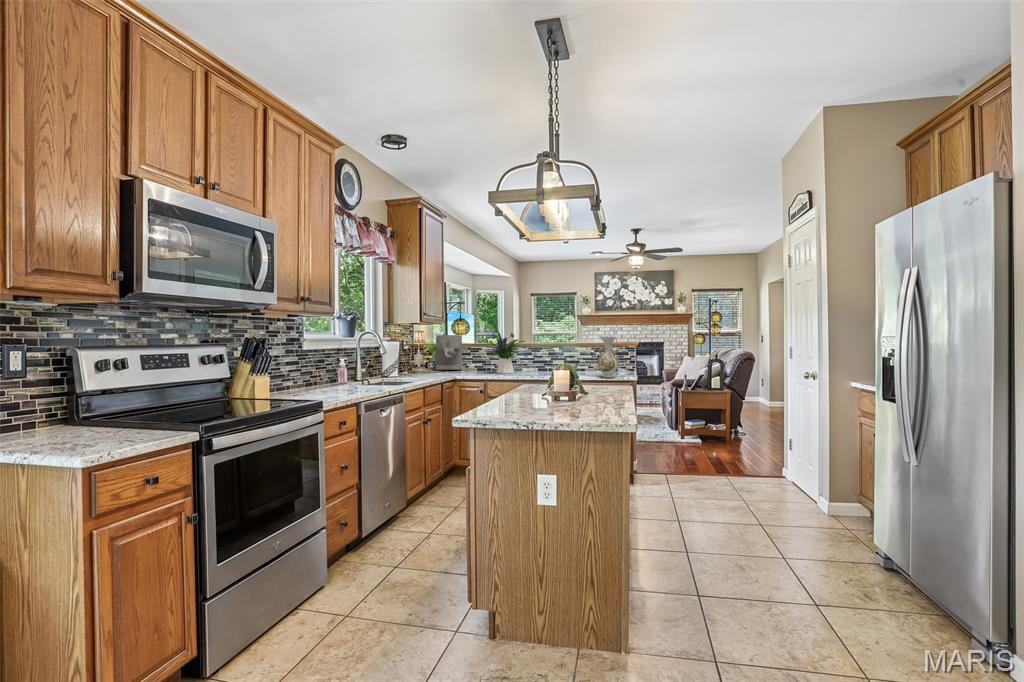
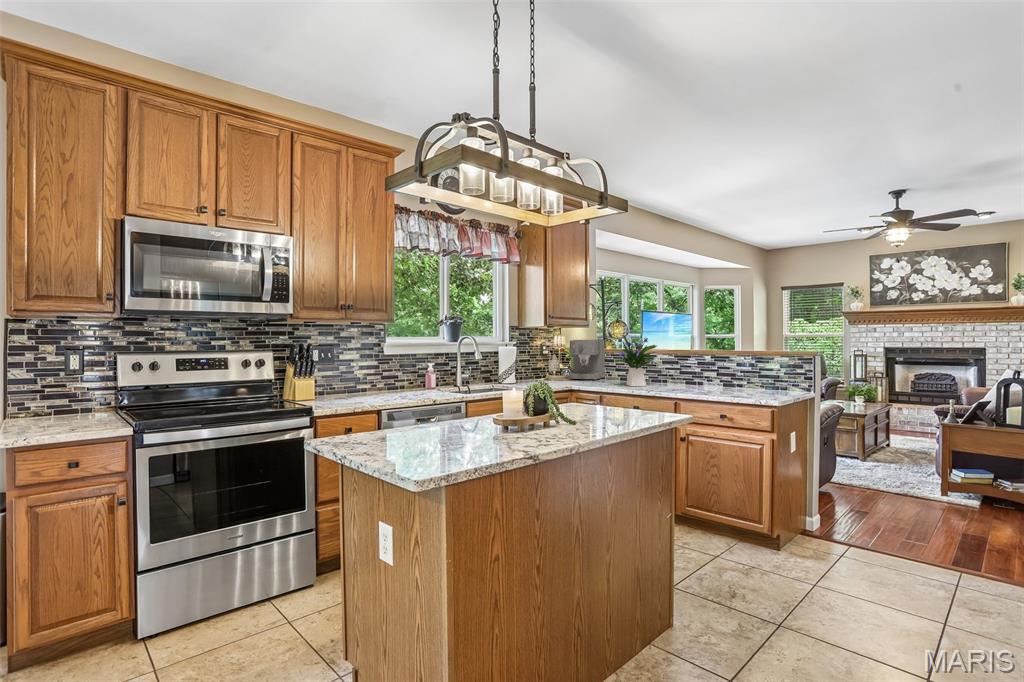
vase: present [598,337,618,378] -> none [736,342,764,398]

